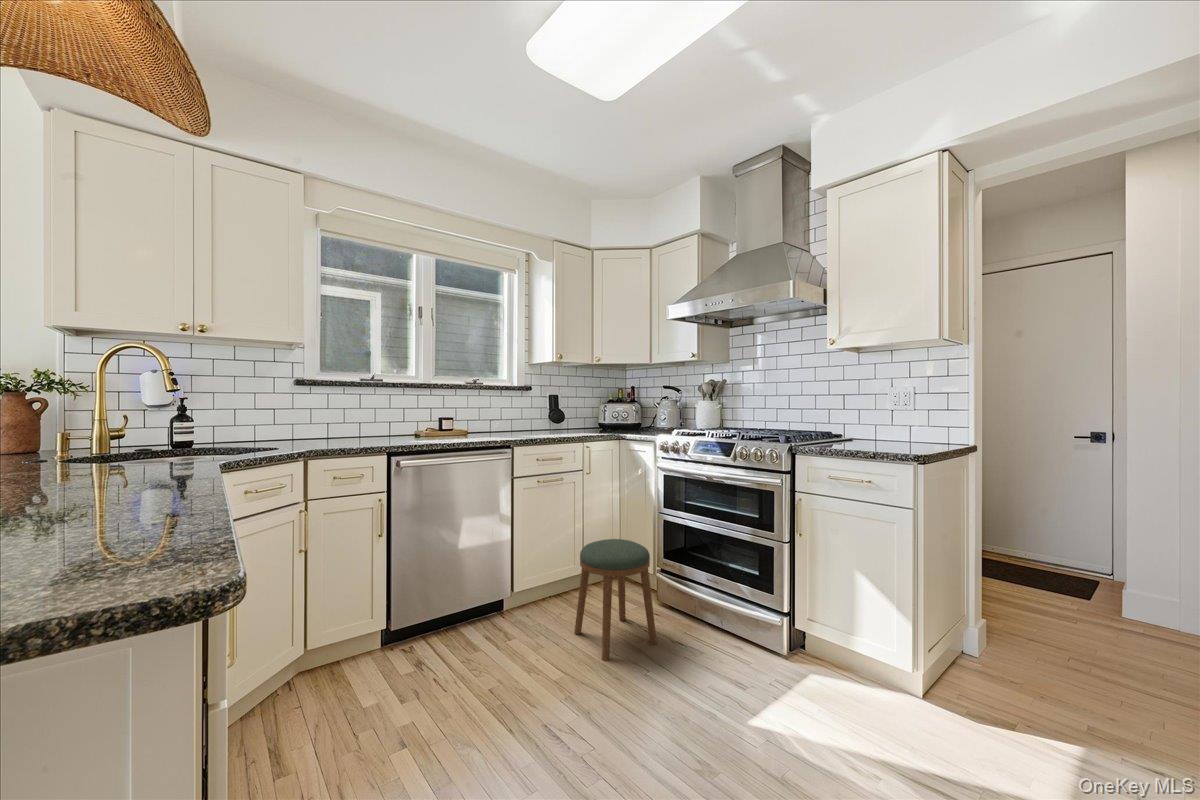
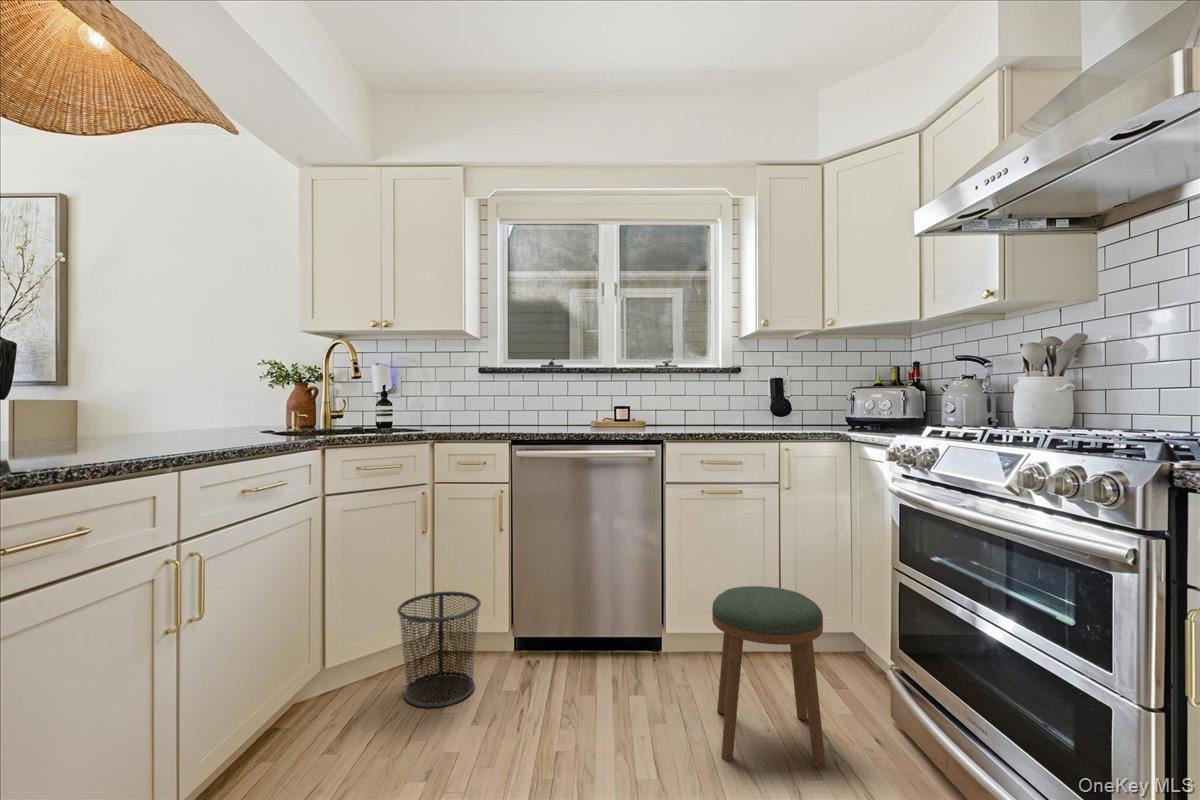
waste bin: none [290,602,381,726] -> present [397,591,481,707]

